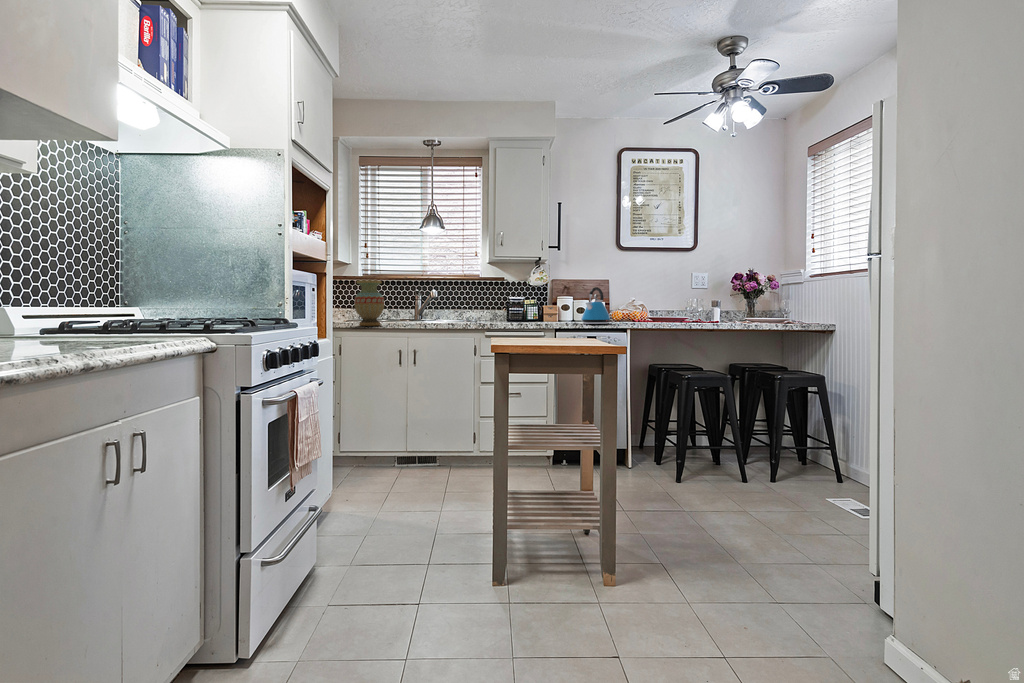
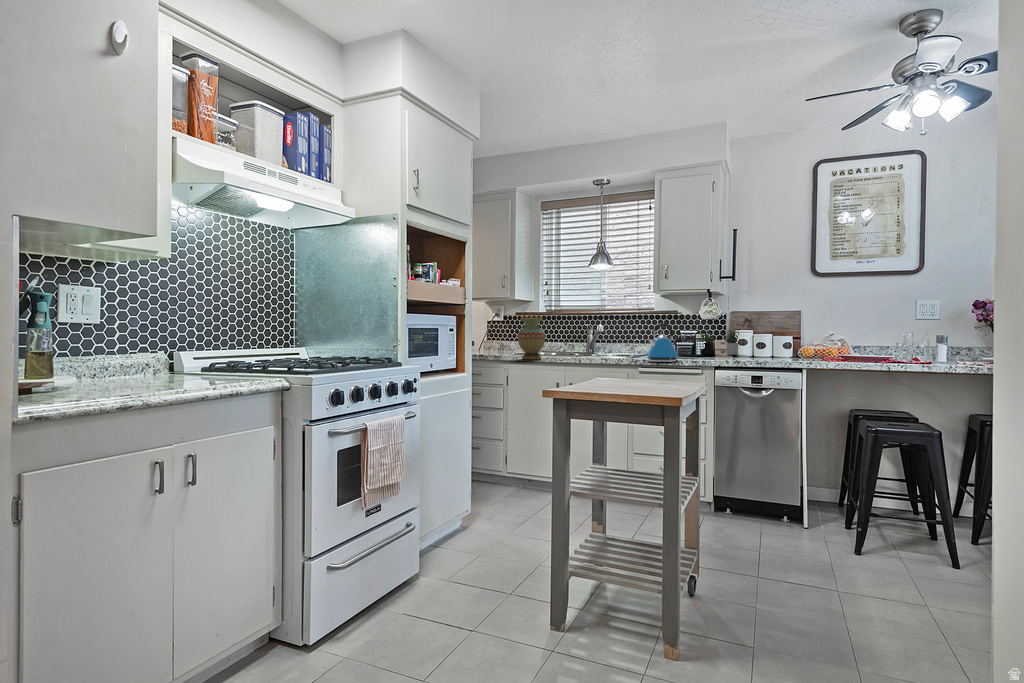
kettle: present [582,287,610,324] -> present [647,323,678,362]
succulent plant: none [524,293,570,319] -> present [699,330,739,355]

